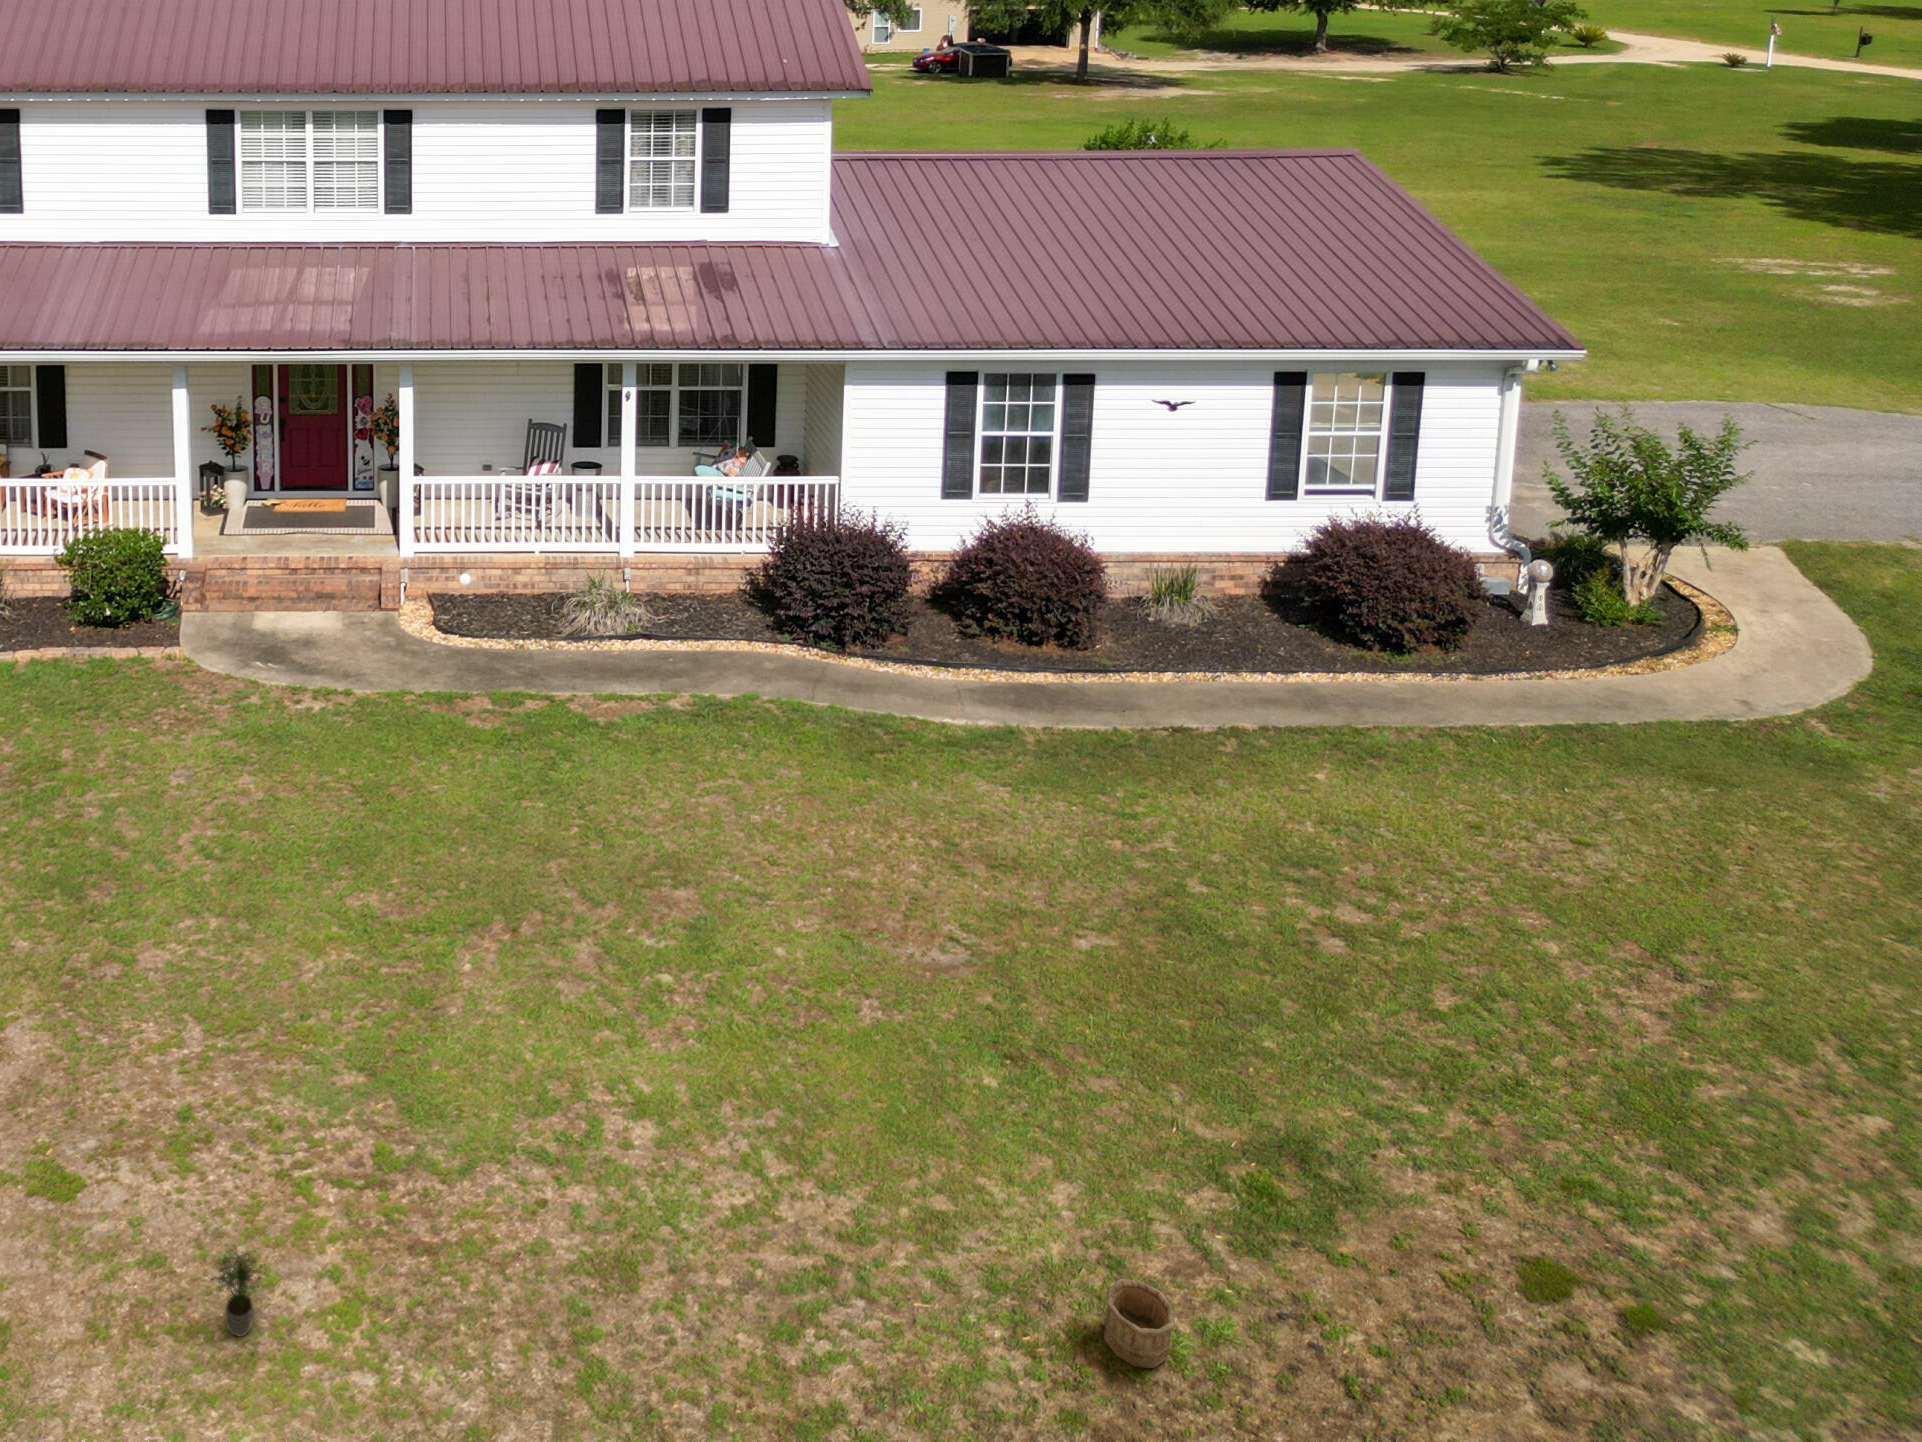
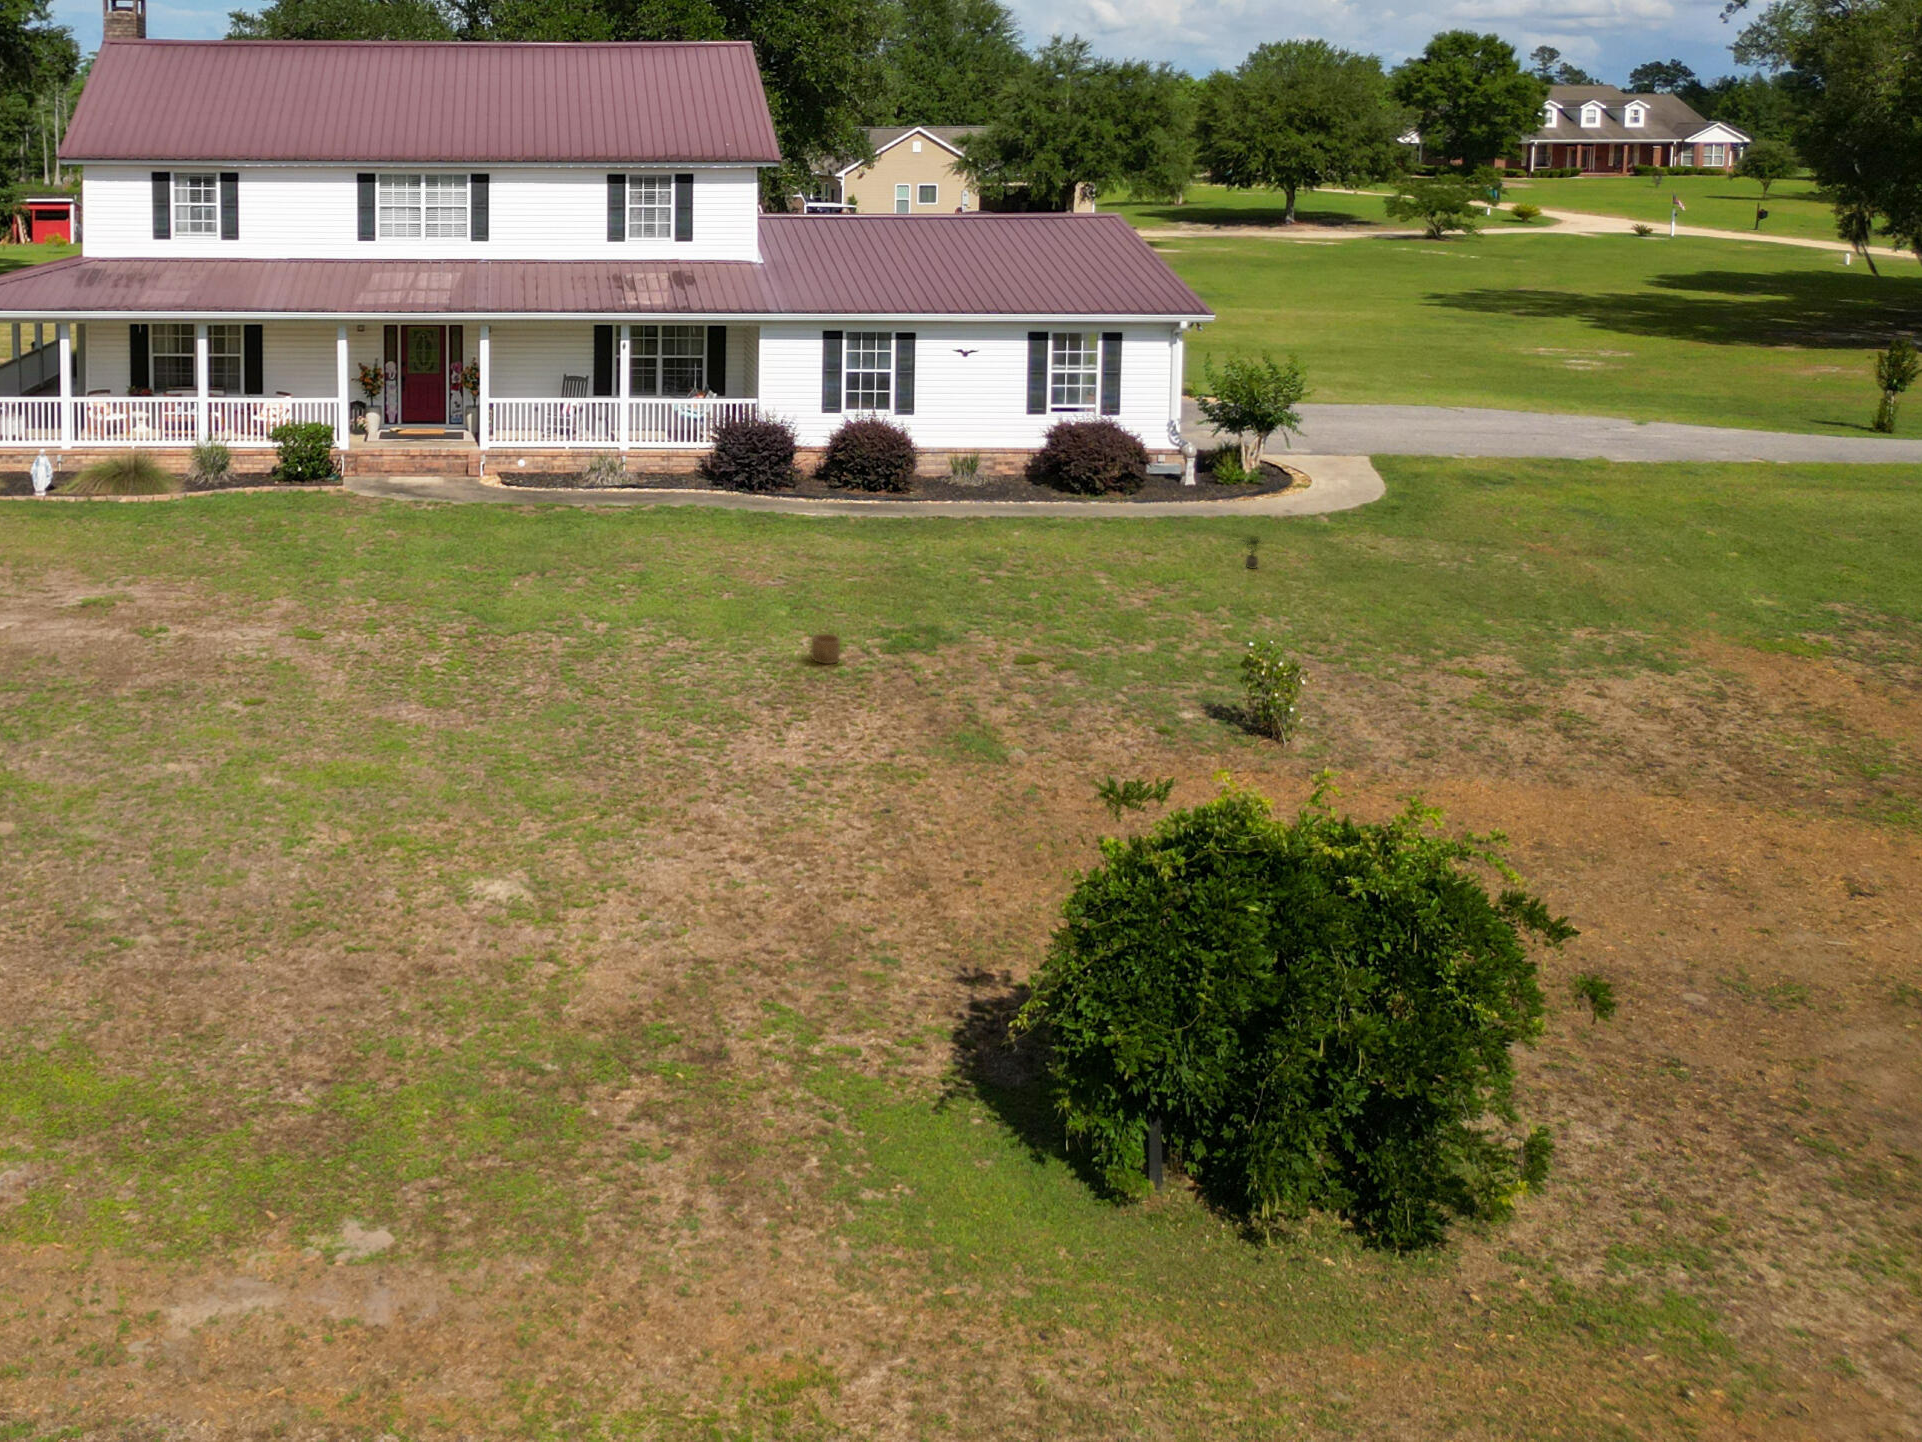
potted plant: present [211,1248,265,1336] -> present [1243,537,1259,568]

